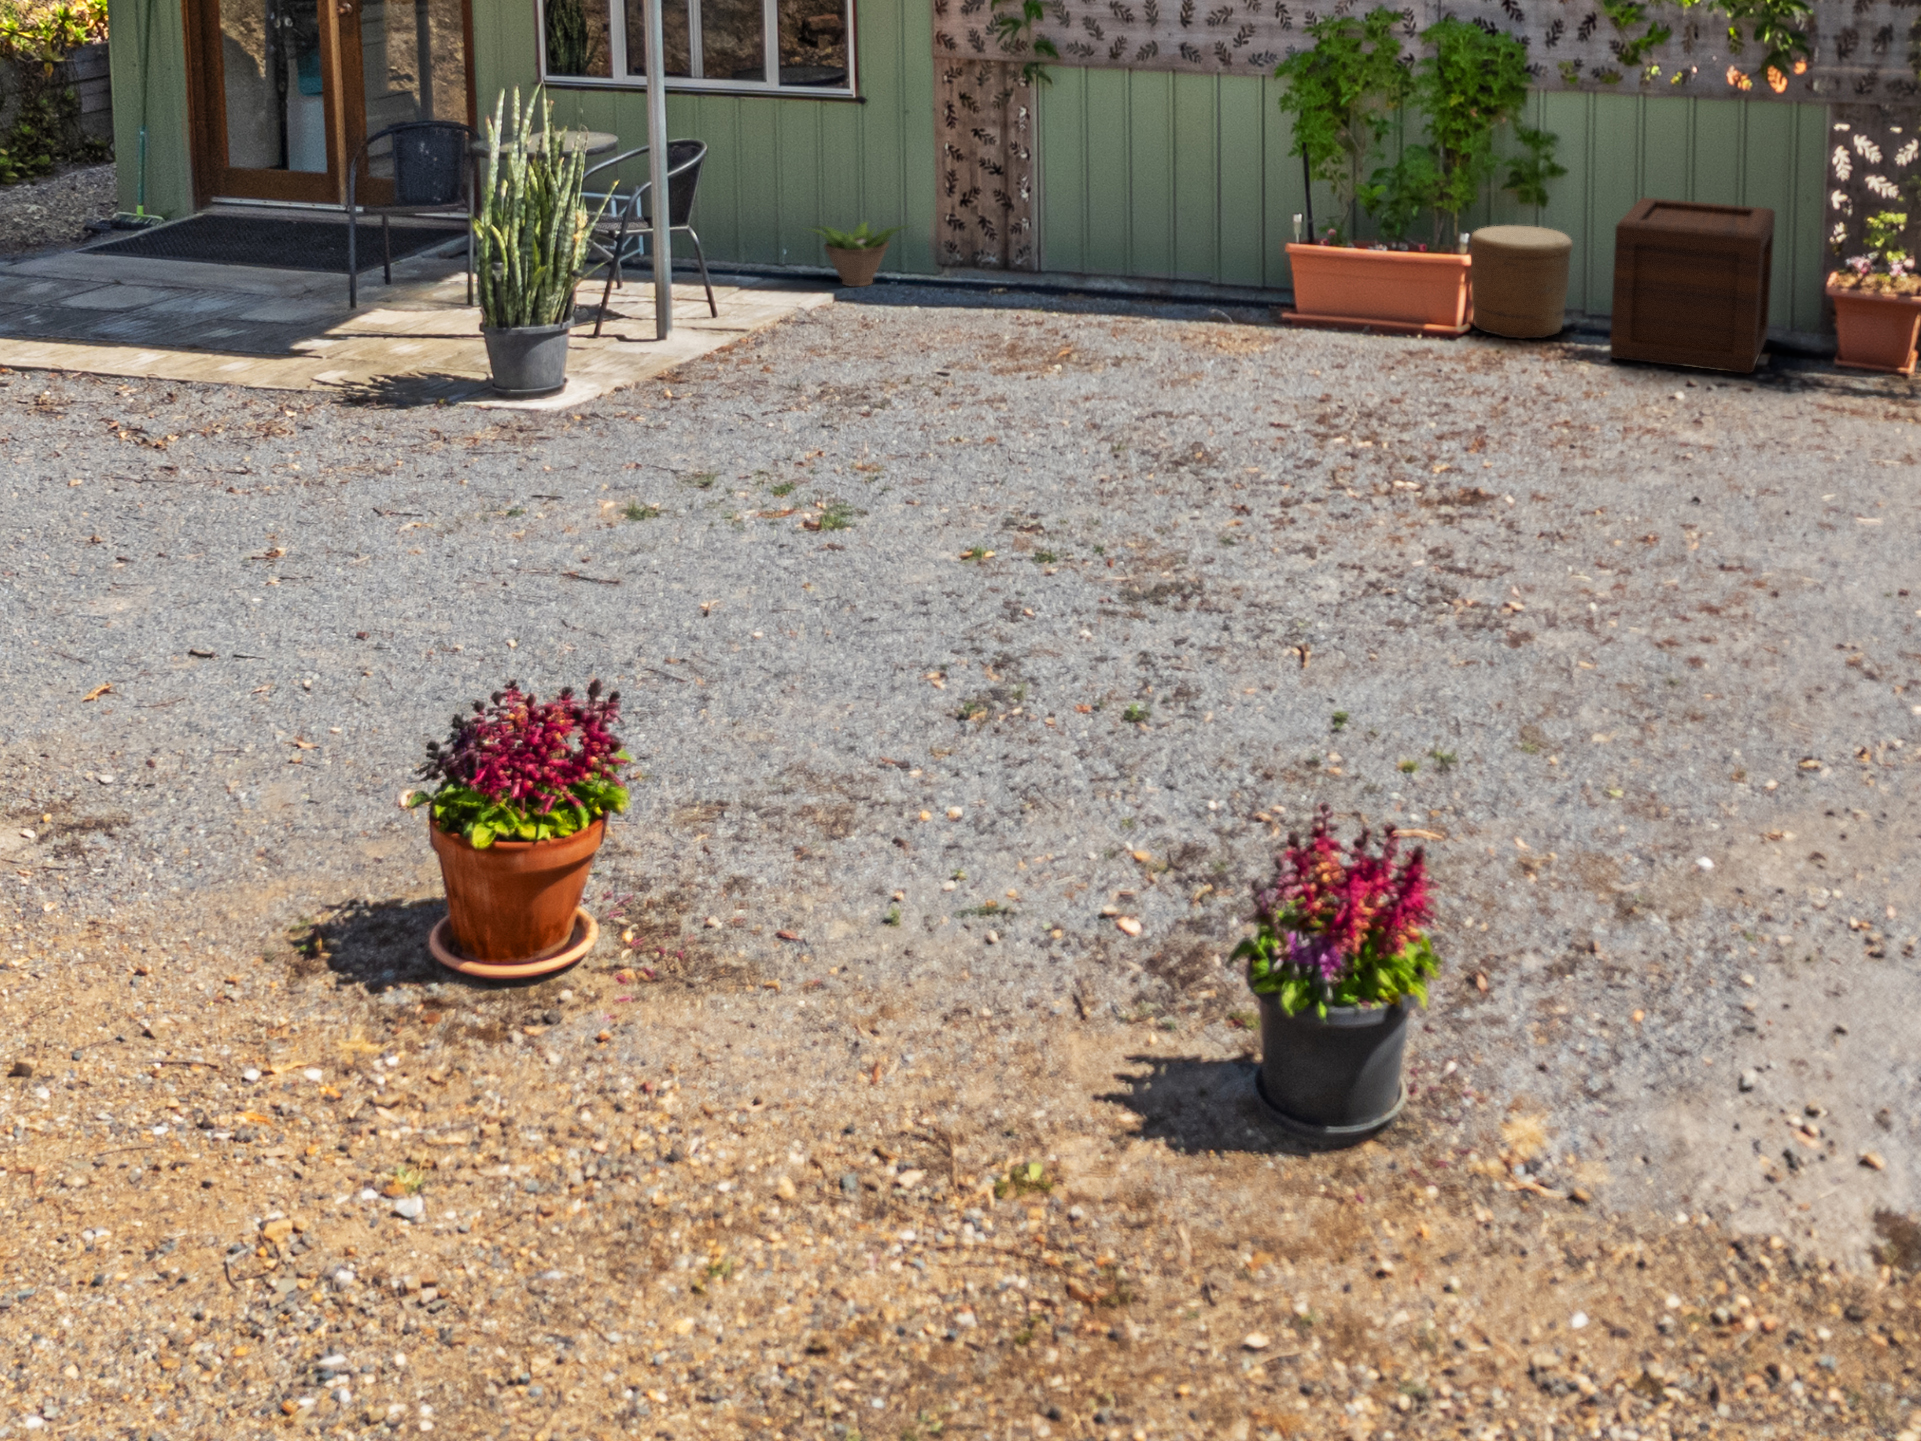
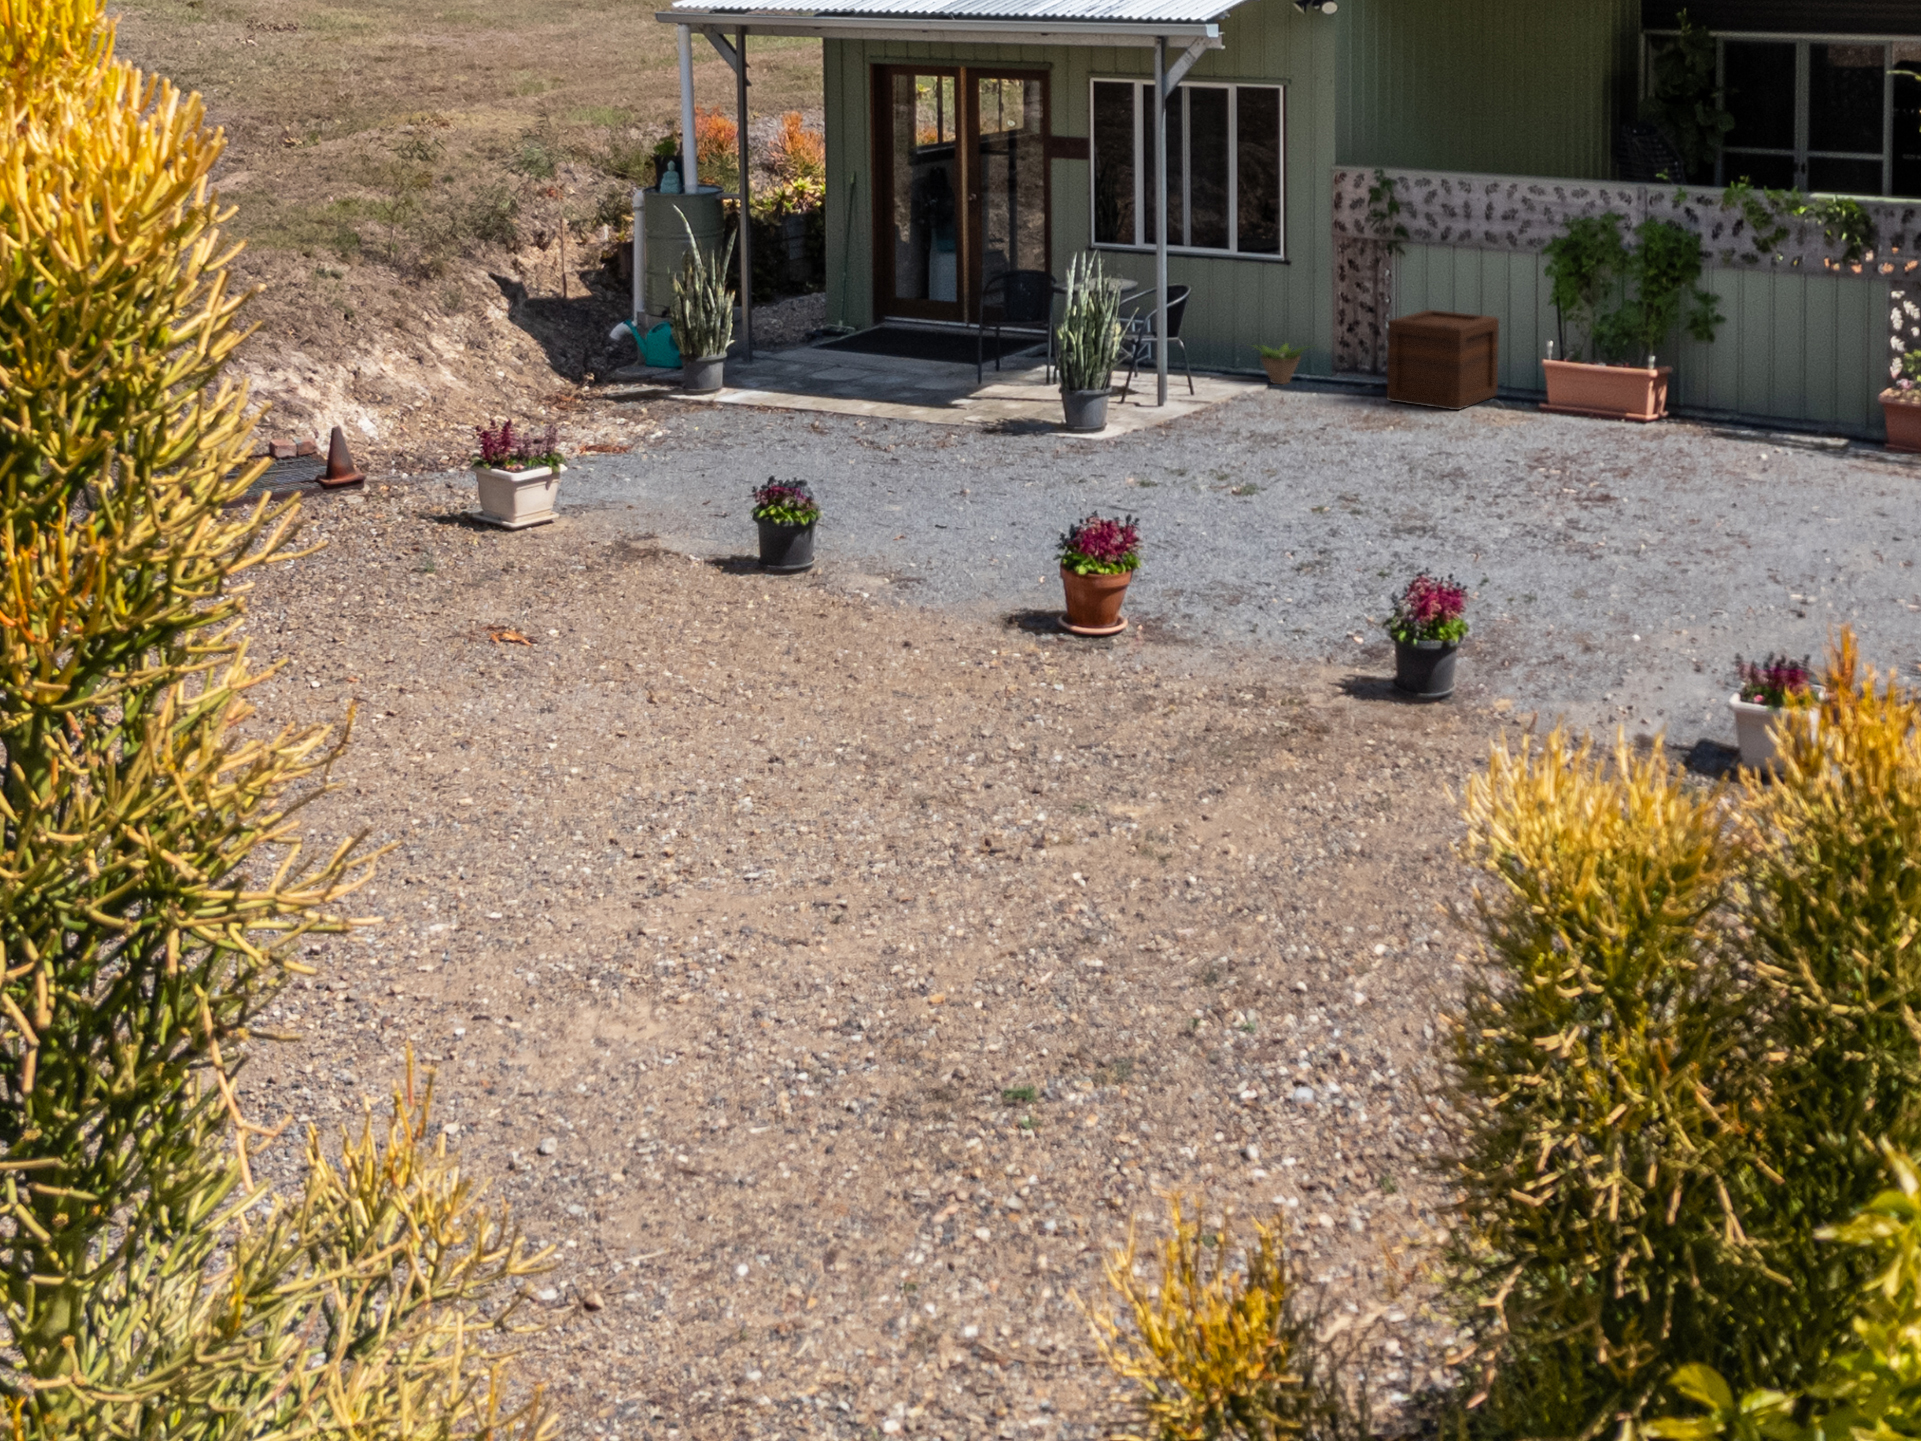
wooden crate: present [1610,198,1775,374] -> present [1387,310,1499,410]
woven basket: present [1470,226,1573,339] -> none [1659,356,1726,428]

